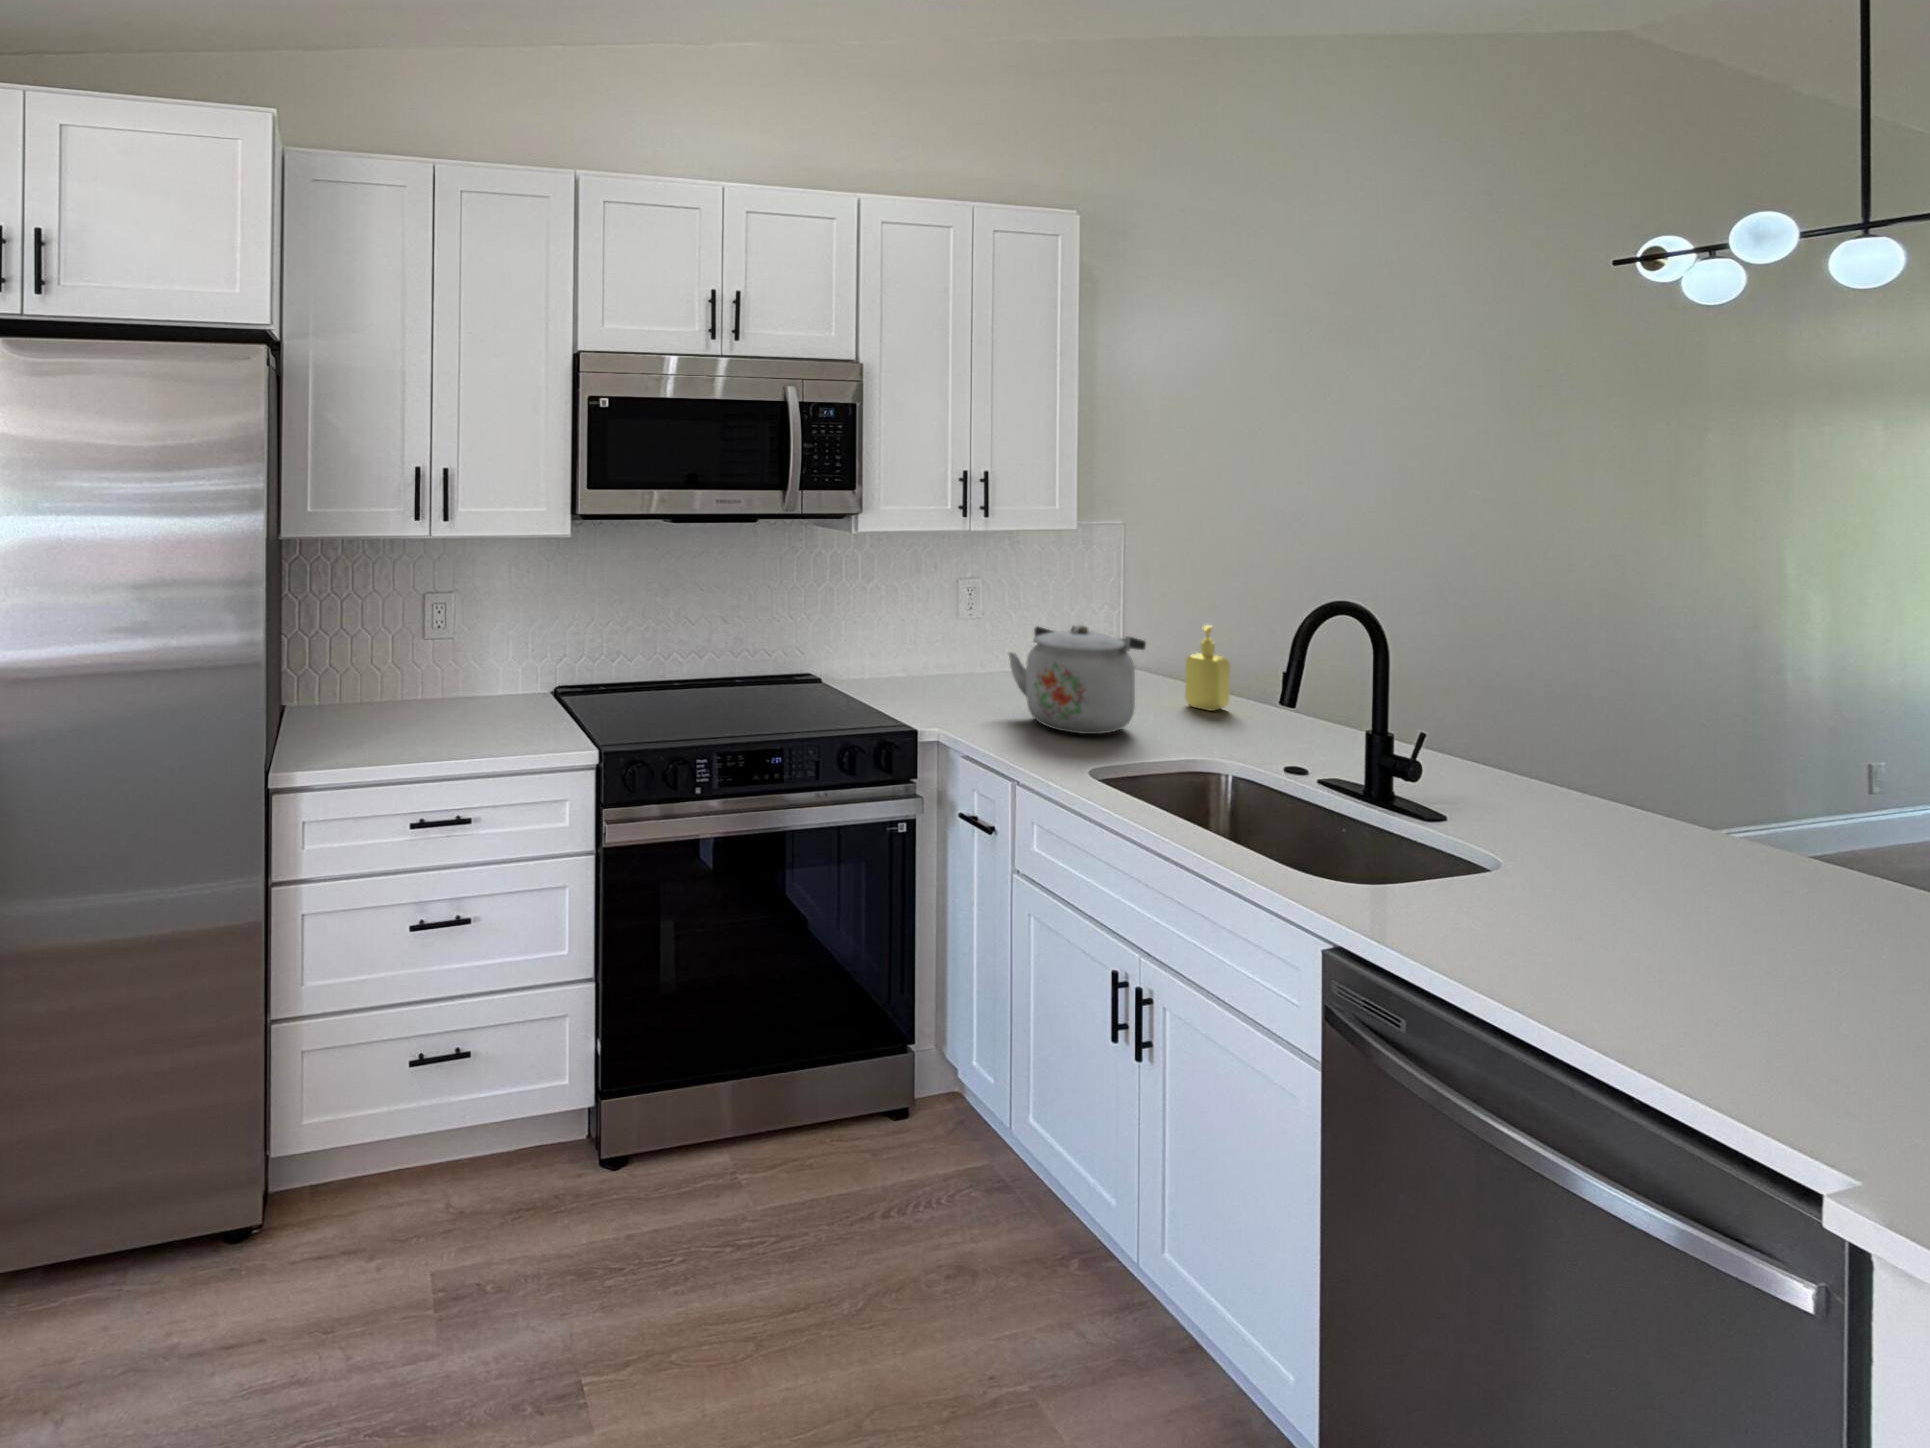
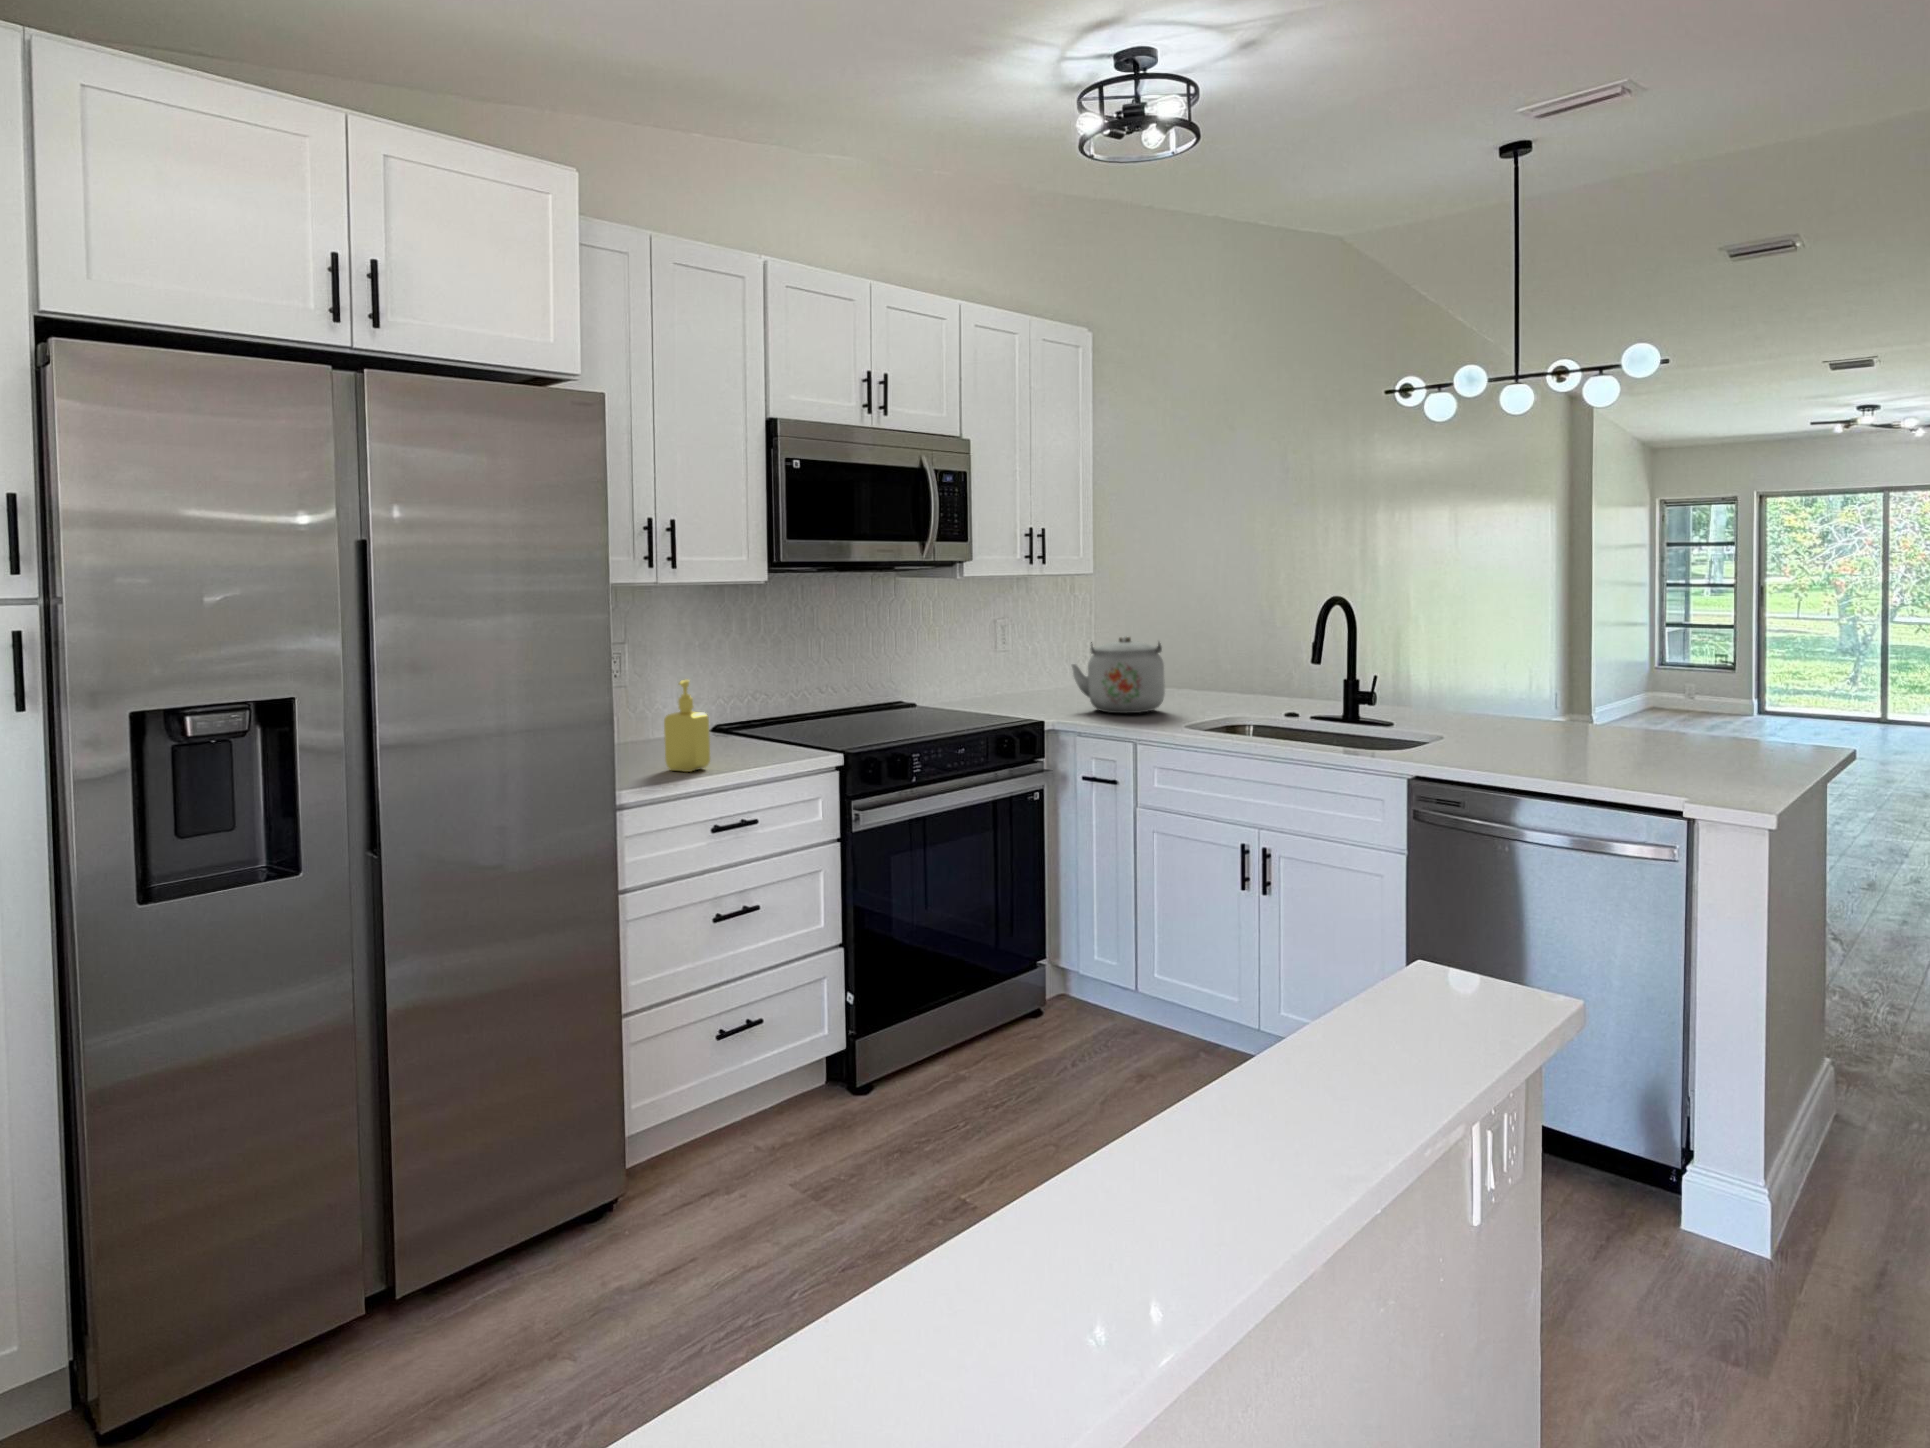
soap dispenser: present [1185,625,1230,711] -> present [664,679,710,772]

